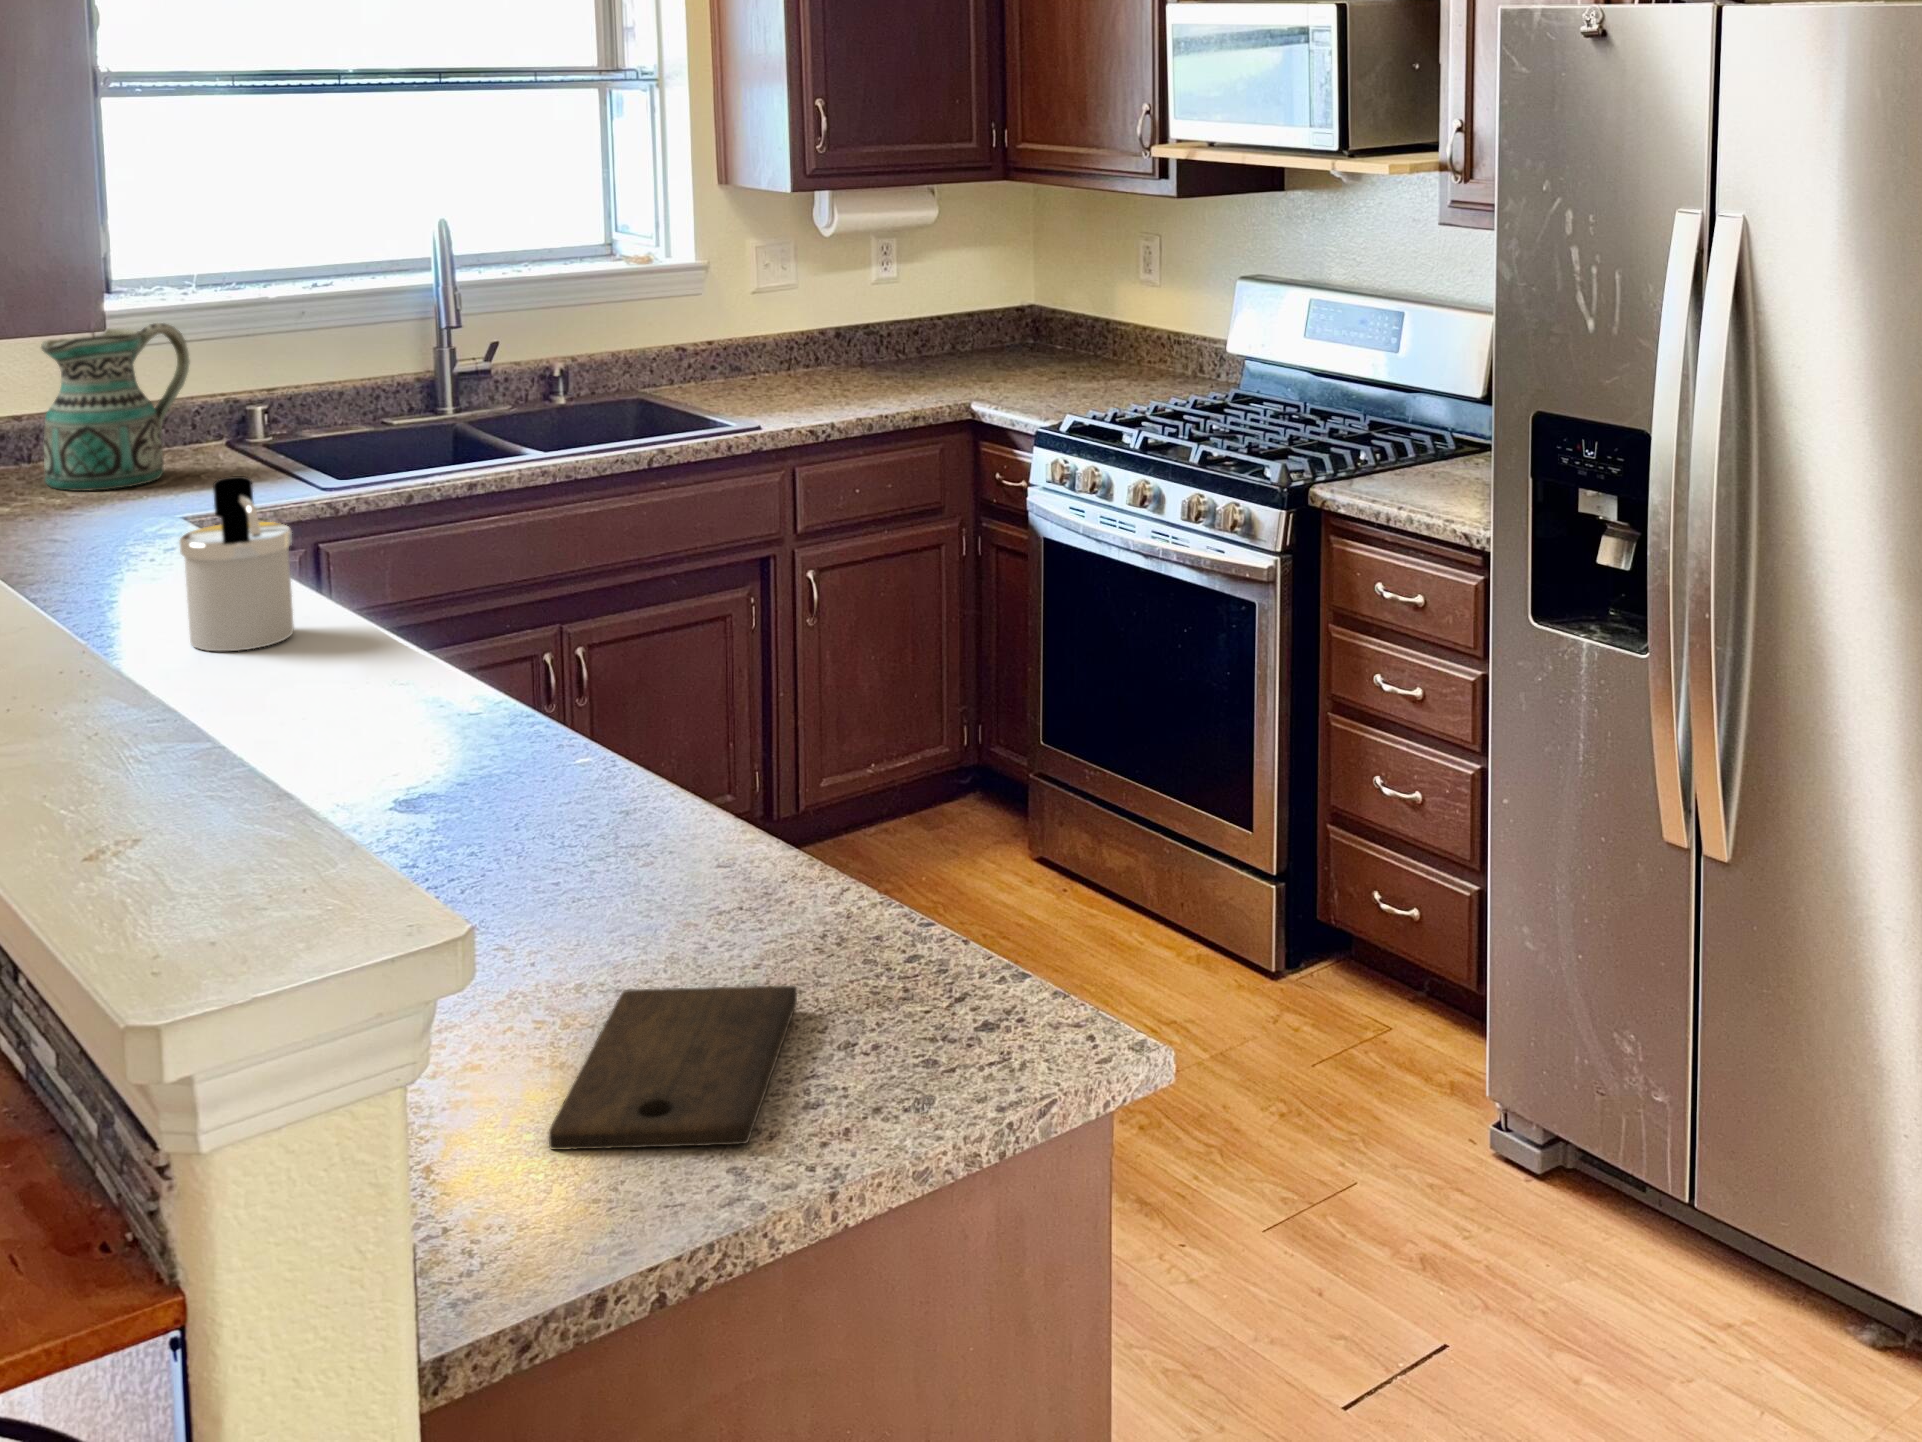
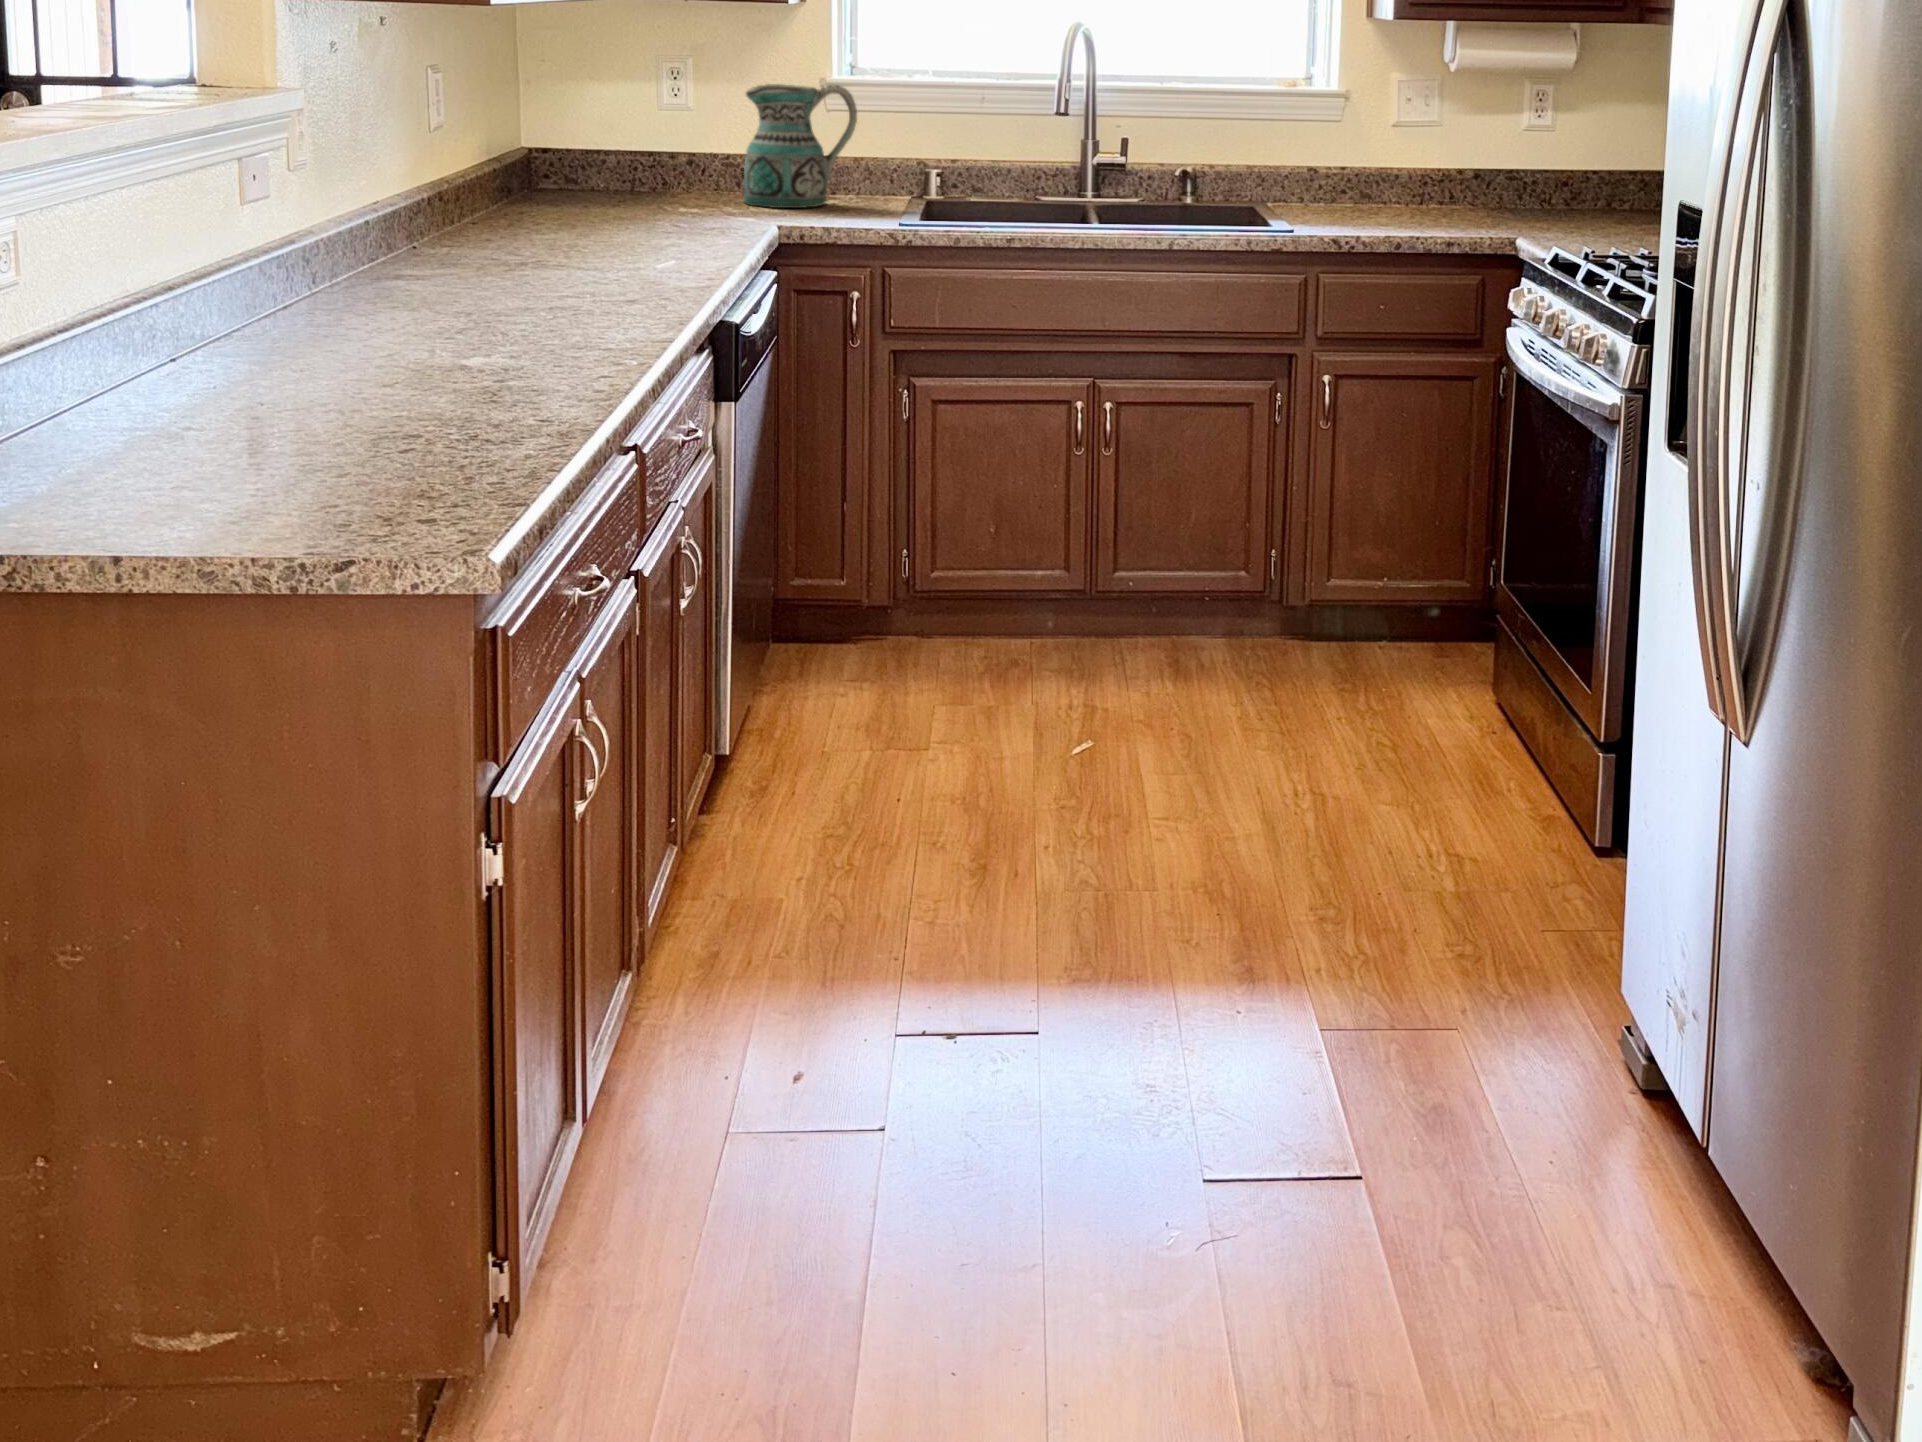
soap dispenser: present [180,476,294,651] -> none [584,148,666,282]
cutting board: present [549,986,797,1150] -> none [58,443,361,523]

